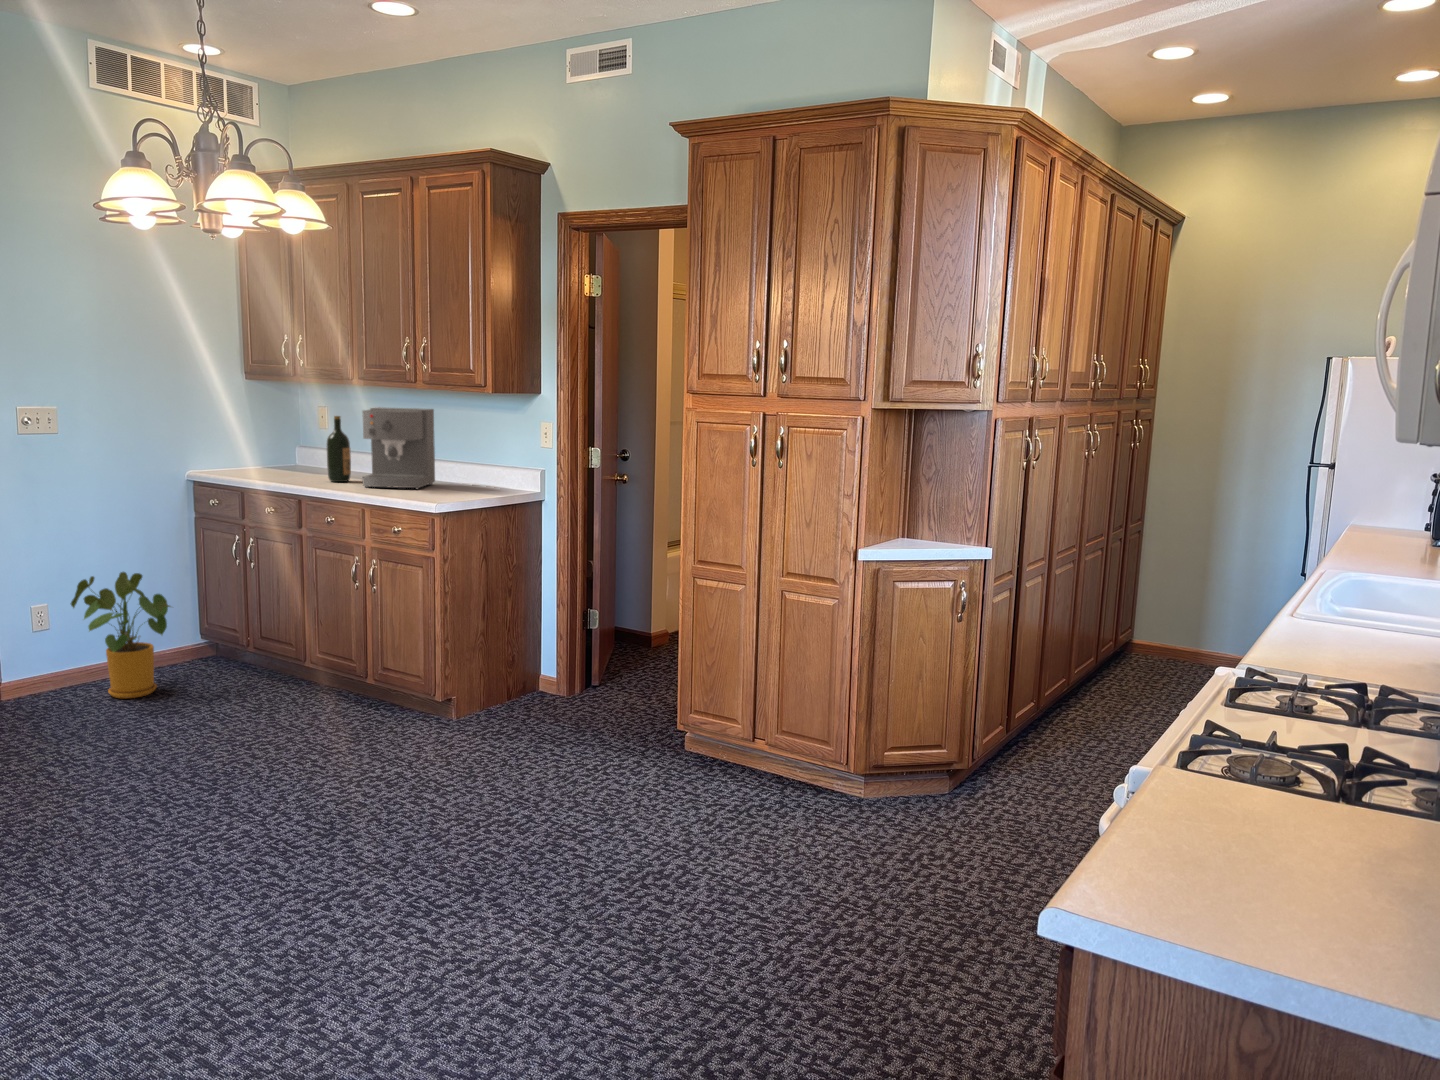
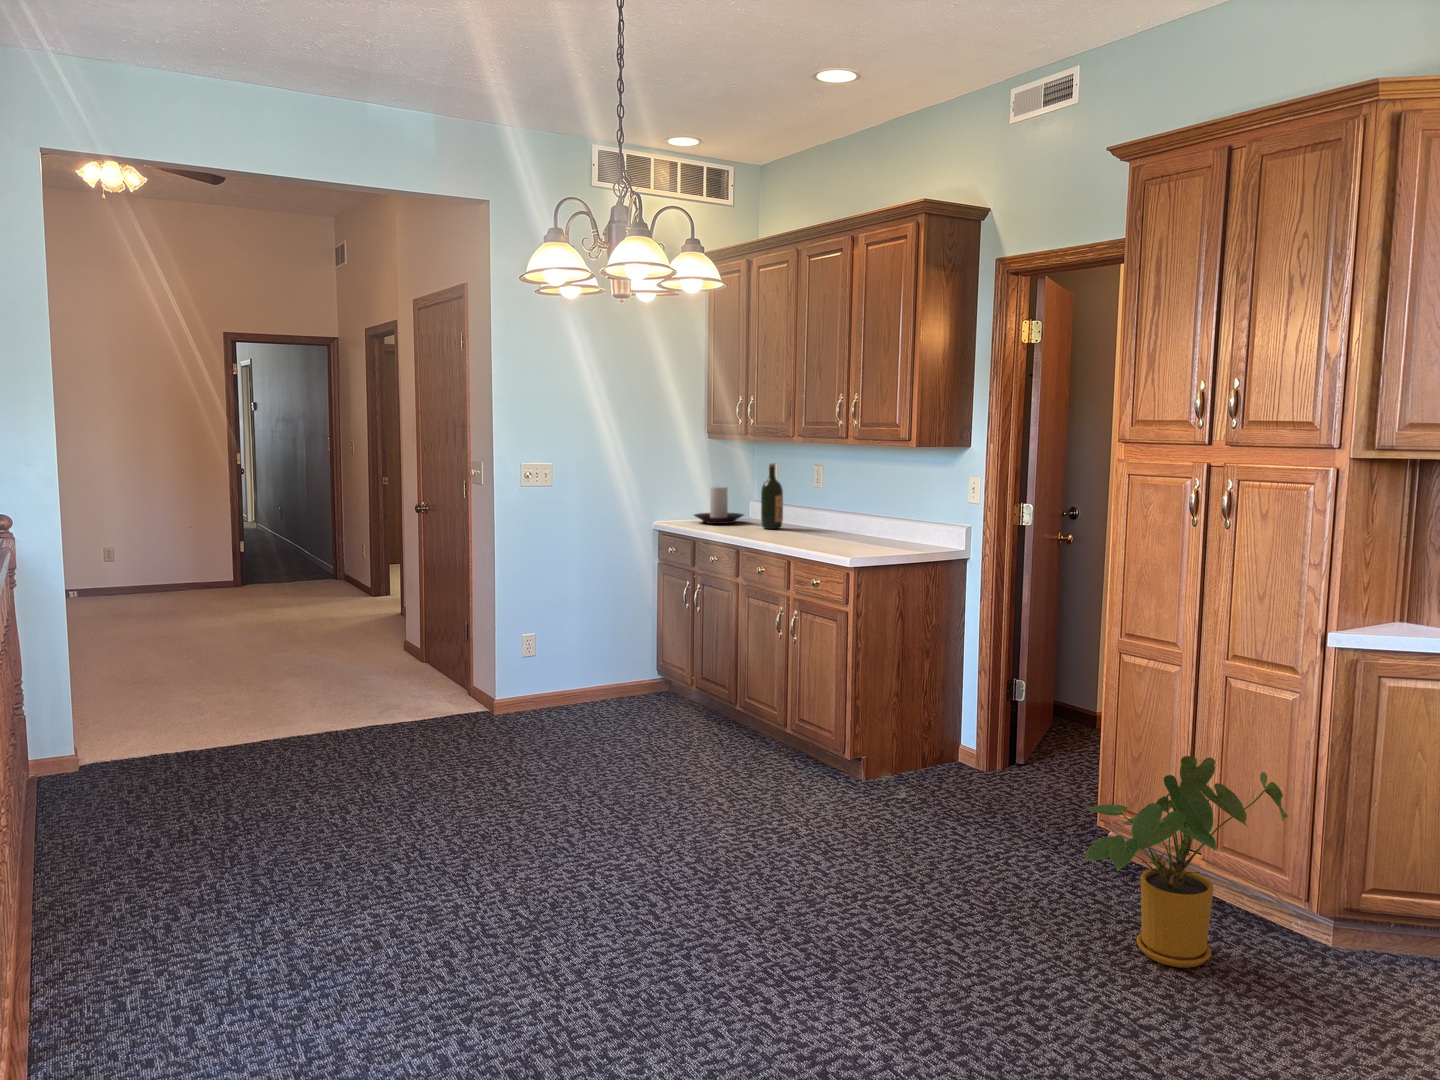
coffee maker: present [362,407,435,489] -> none [790,455,863,539]
candle holder: none [248,437,306,478] -> present [694,486,743,524]
house plant: present [71,572,170,698] -> present [1084,756,1288,968]

